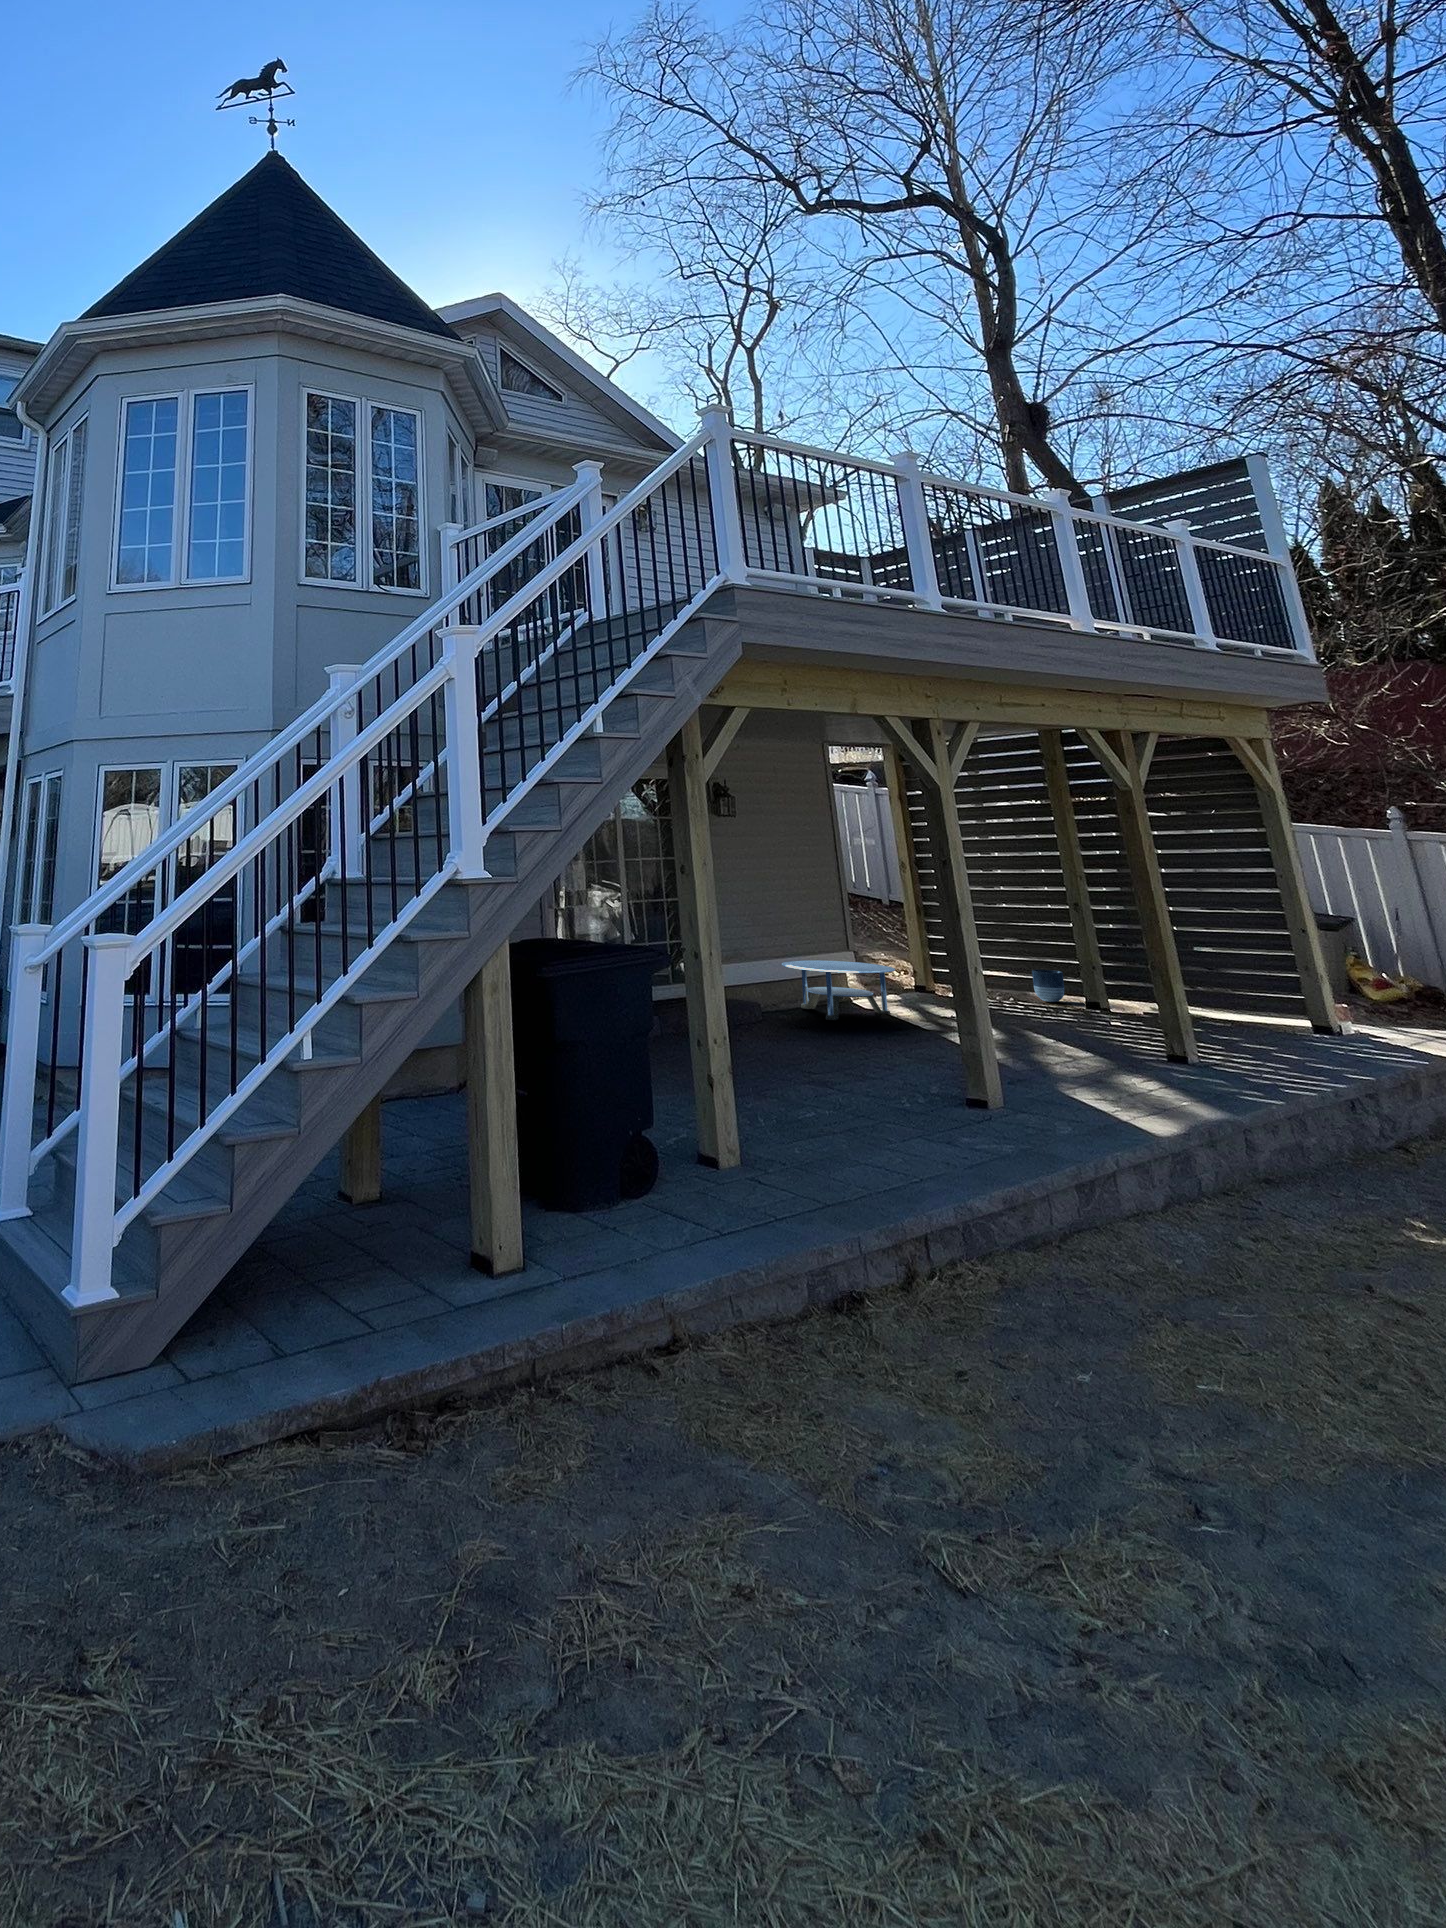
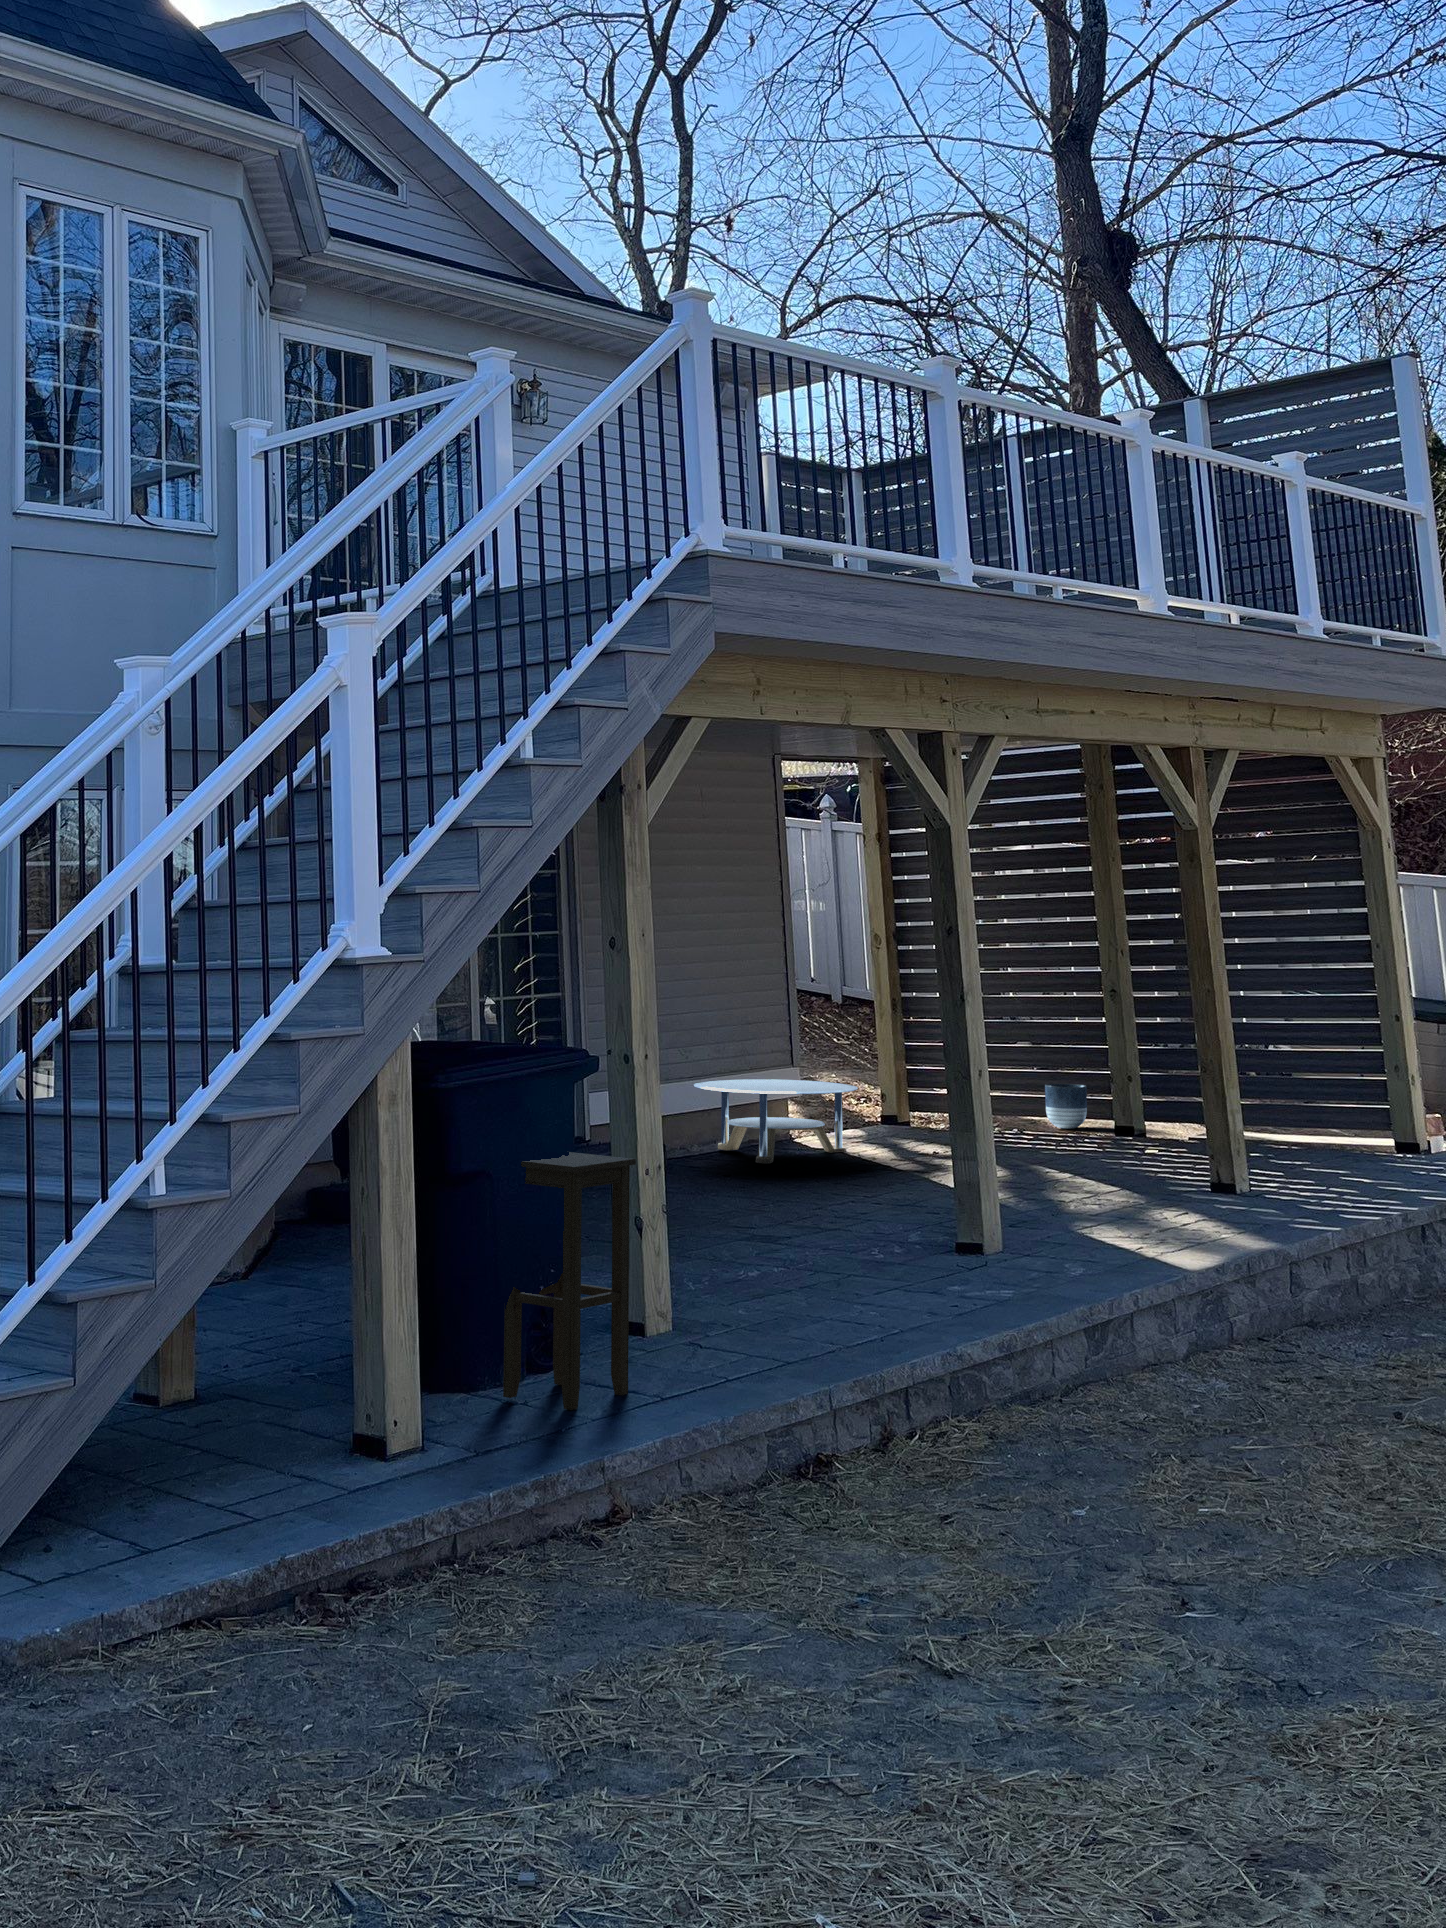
stool: none [595,1024,699,1234] -> present [503,1152,636,1410]

